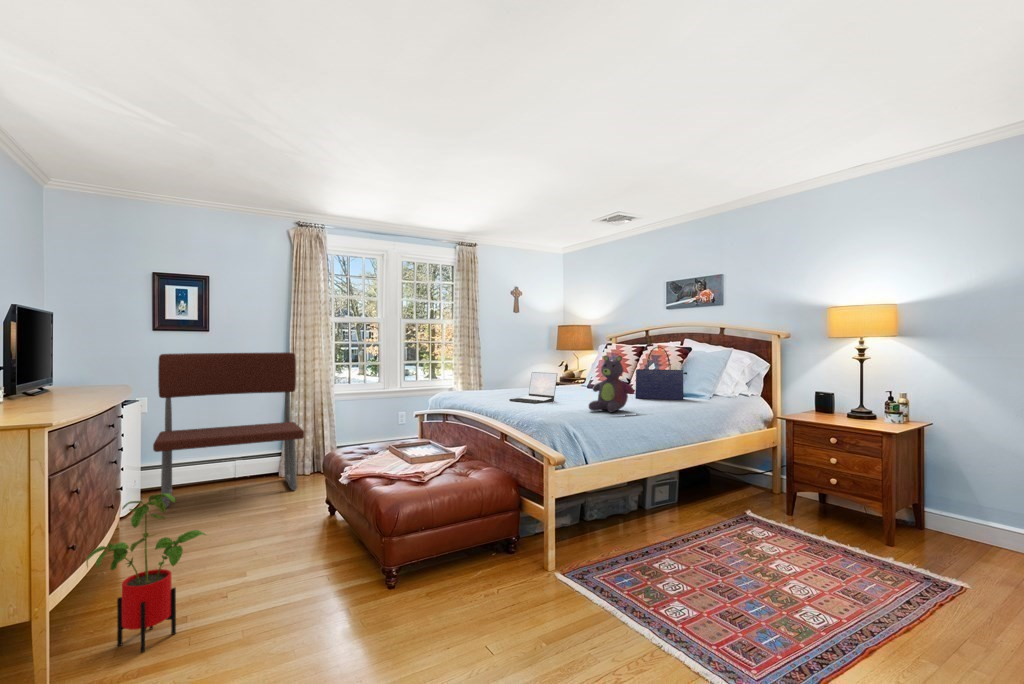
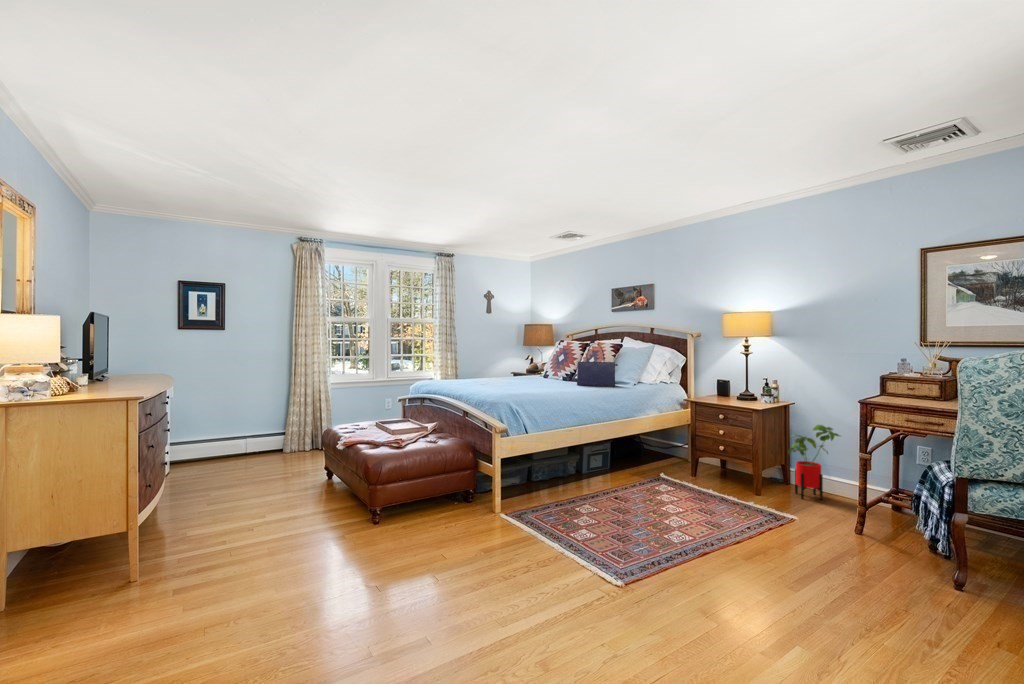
bench: present [153,352,304,508] -> none [183,348,306,474]
stuffed bear: present [589,355,634,412] -> none [532,350,568,394]
laptop: present [509,372,557,403] -> none [474,364,513,389]
house plant: present [86,493,205,652] -> present [788,425,840,500]

